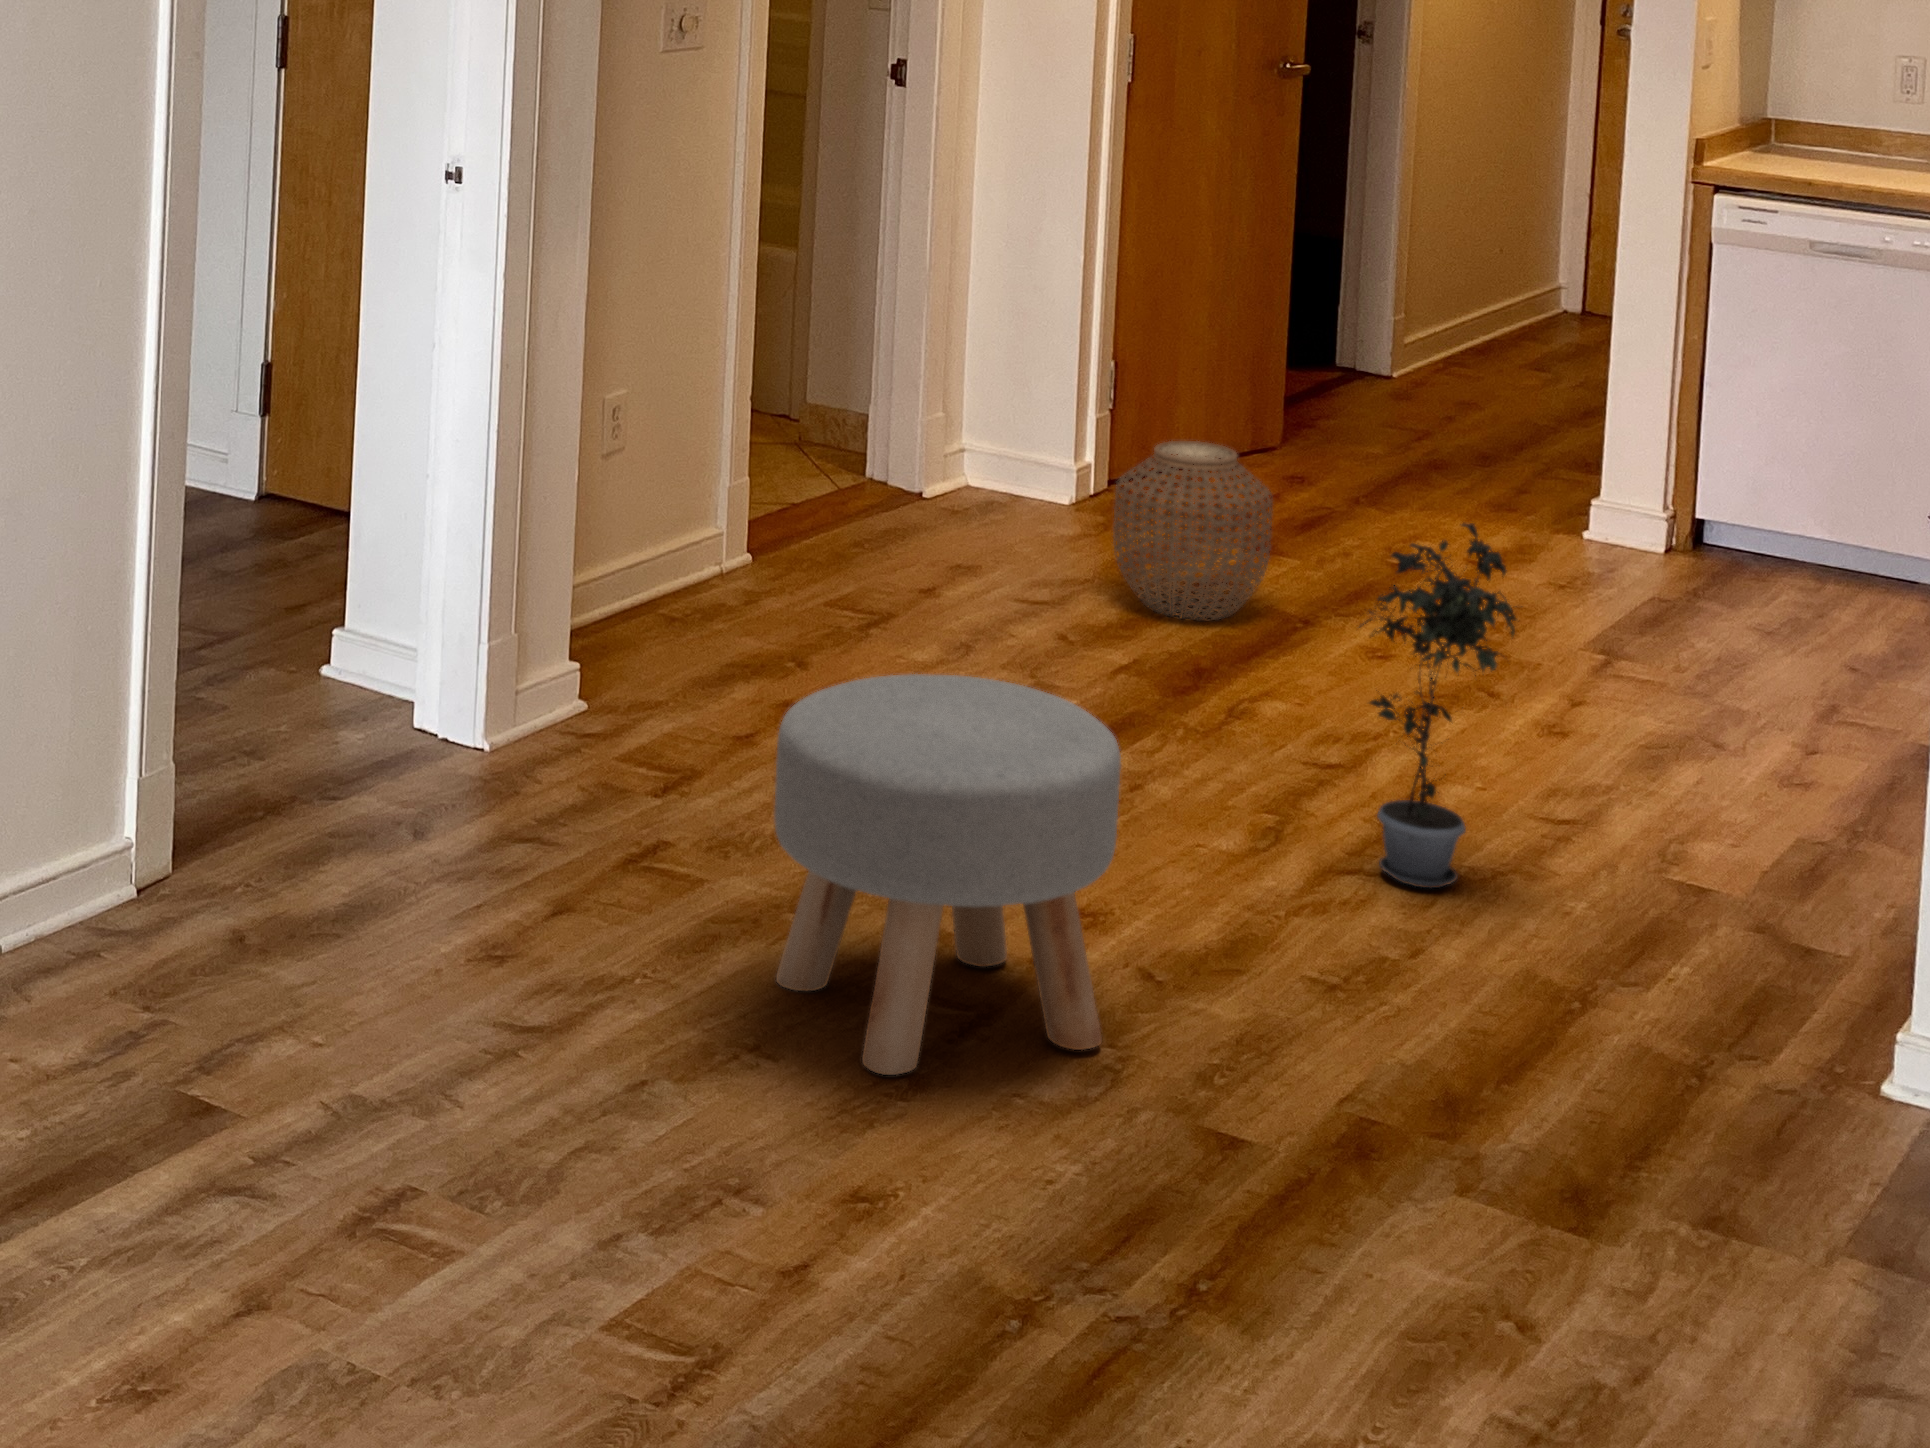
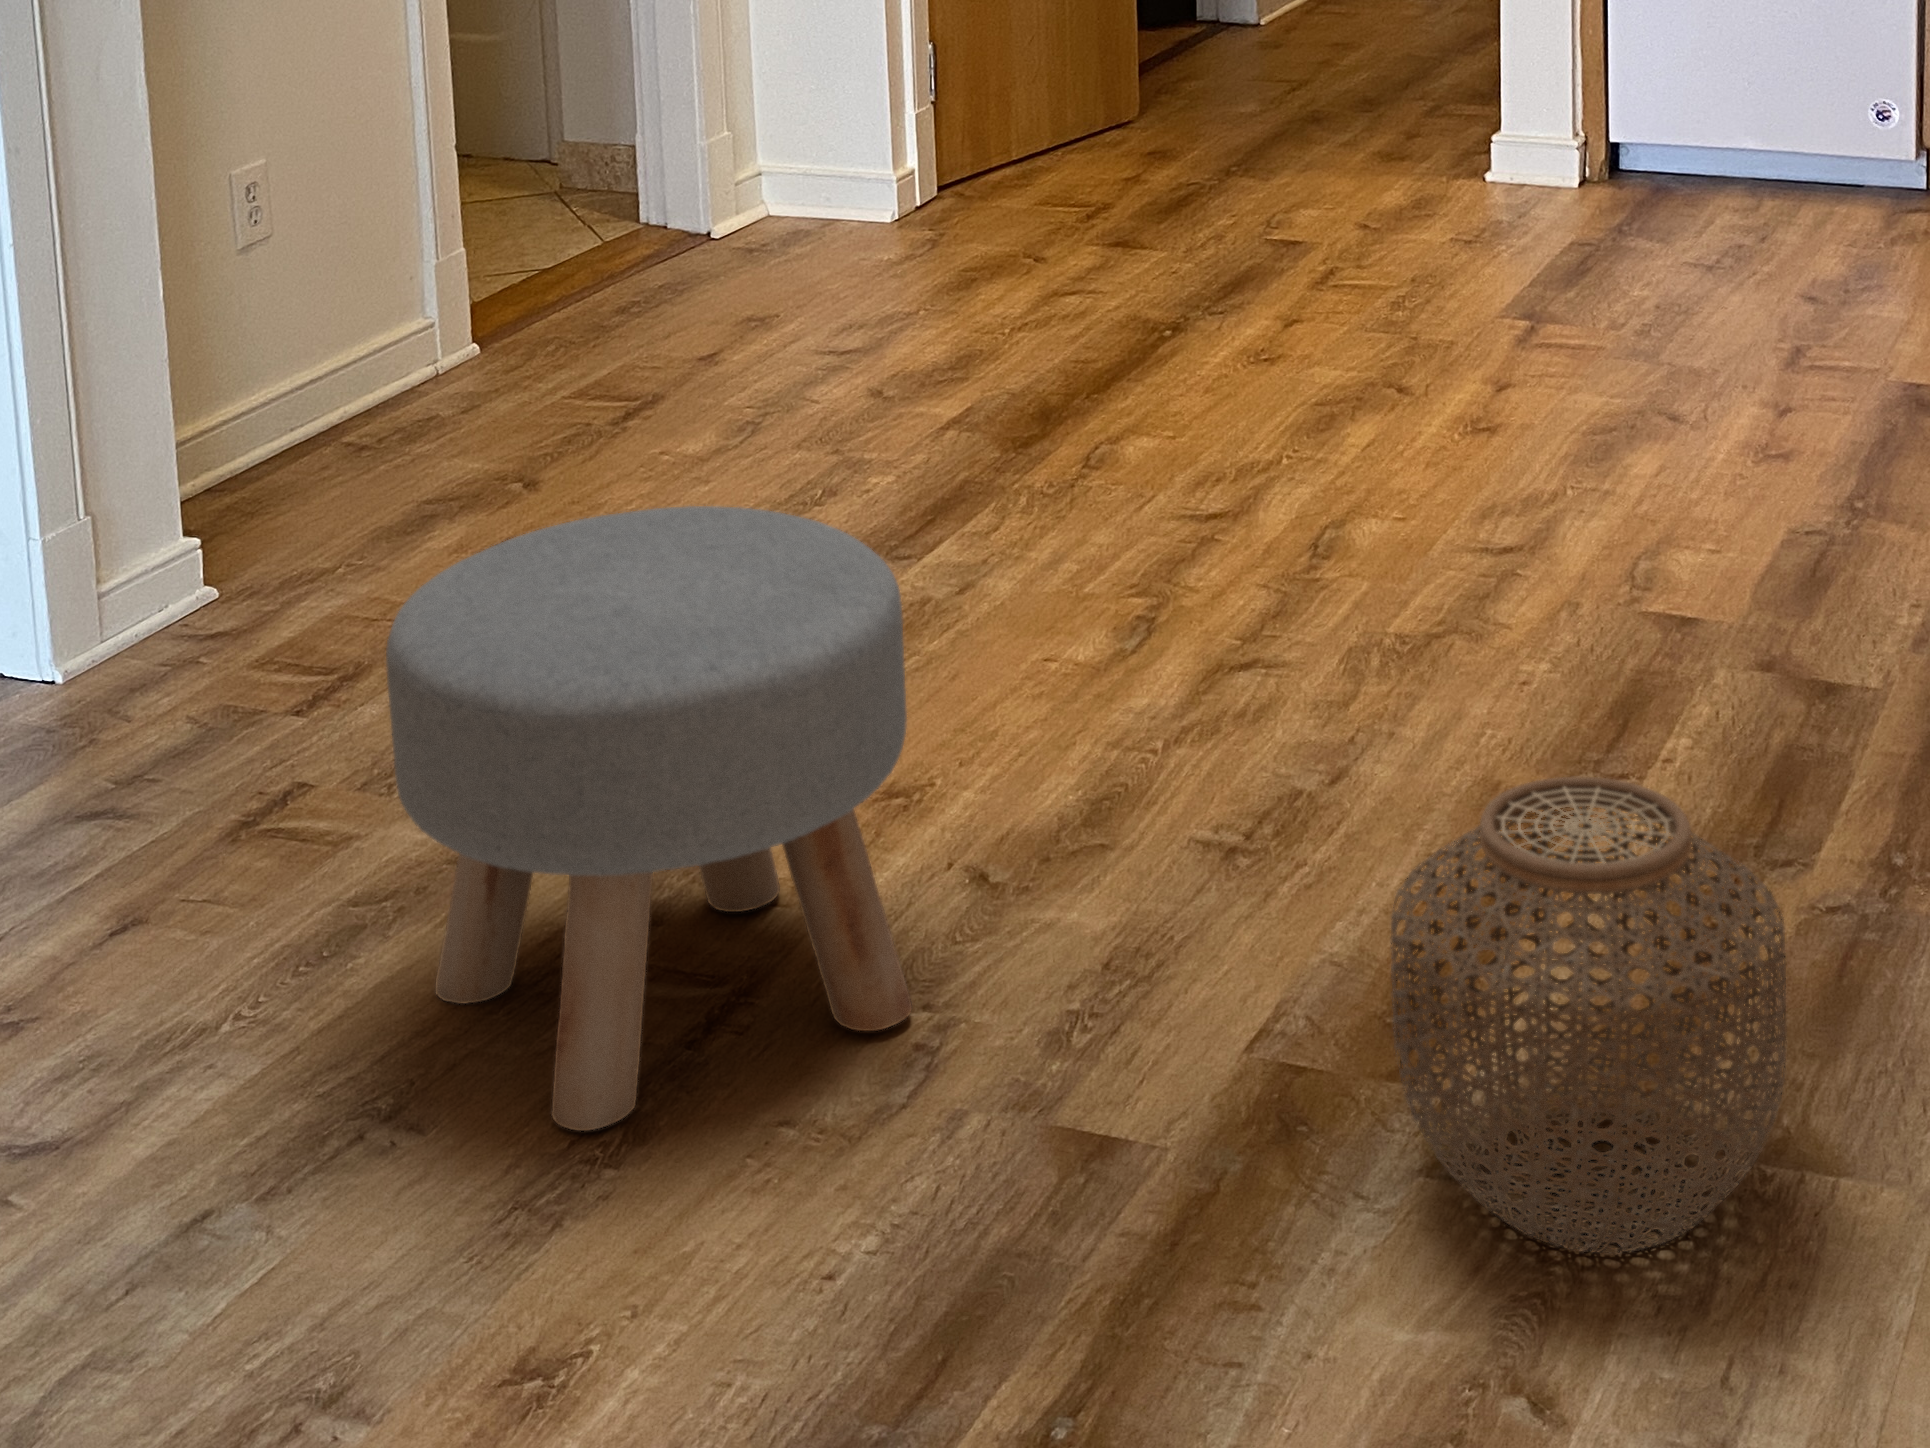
woven basket: present [1113,441,1272,620] -> present [1391,777,1786,1253]
potted plant: present [1360,523,1517,889] -> none [1229,191,1443,681]

